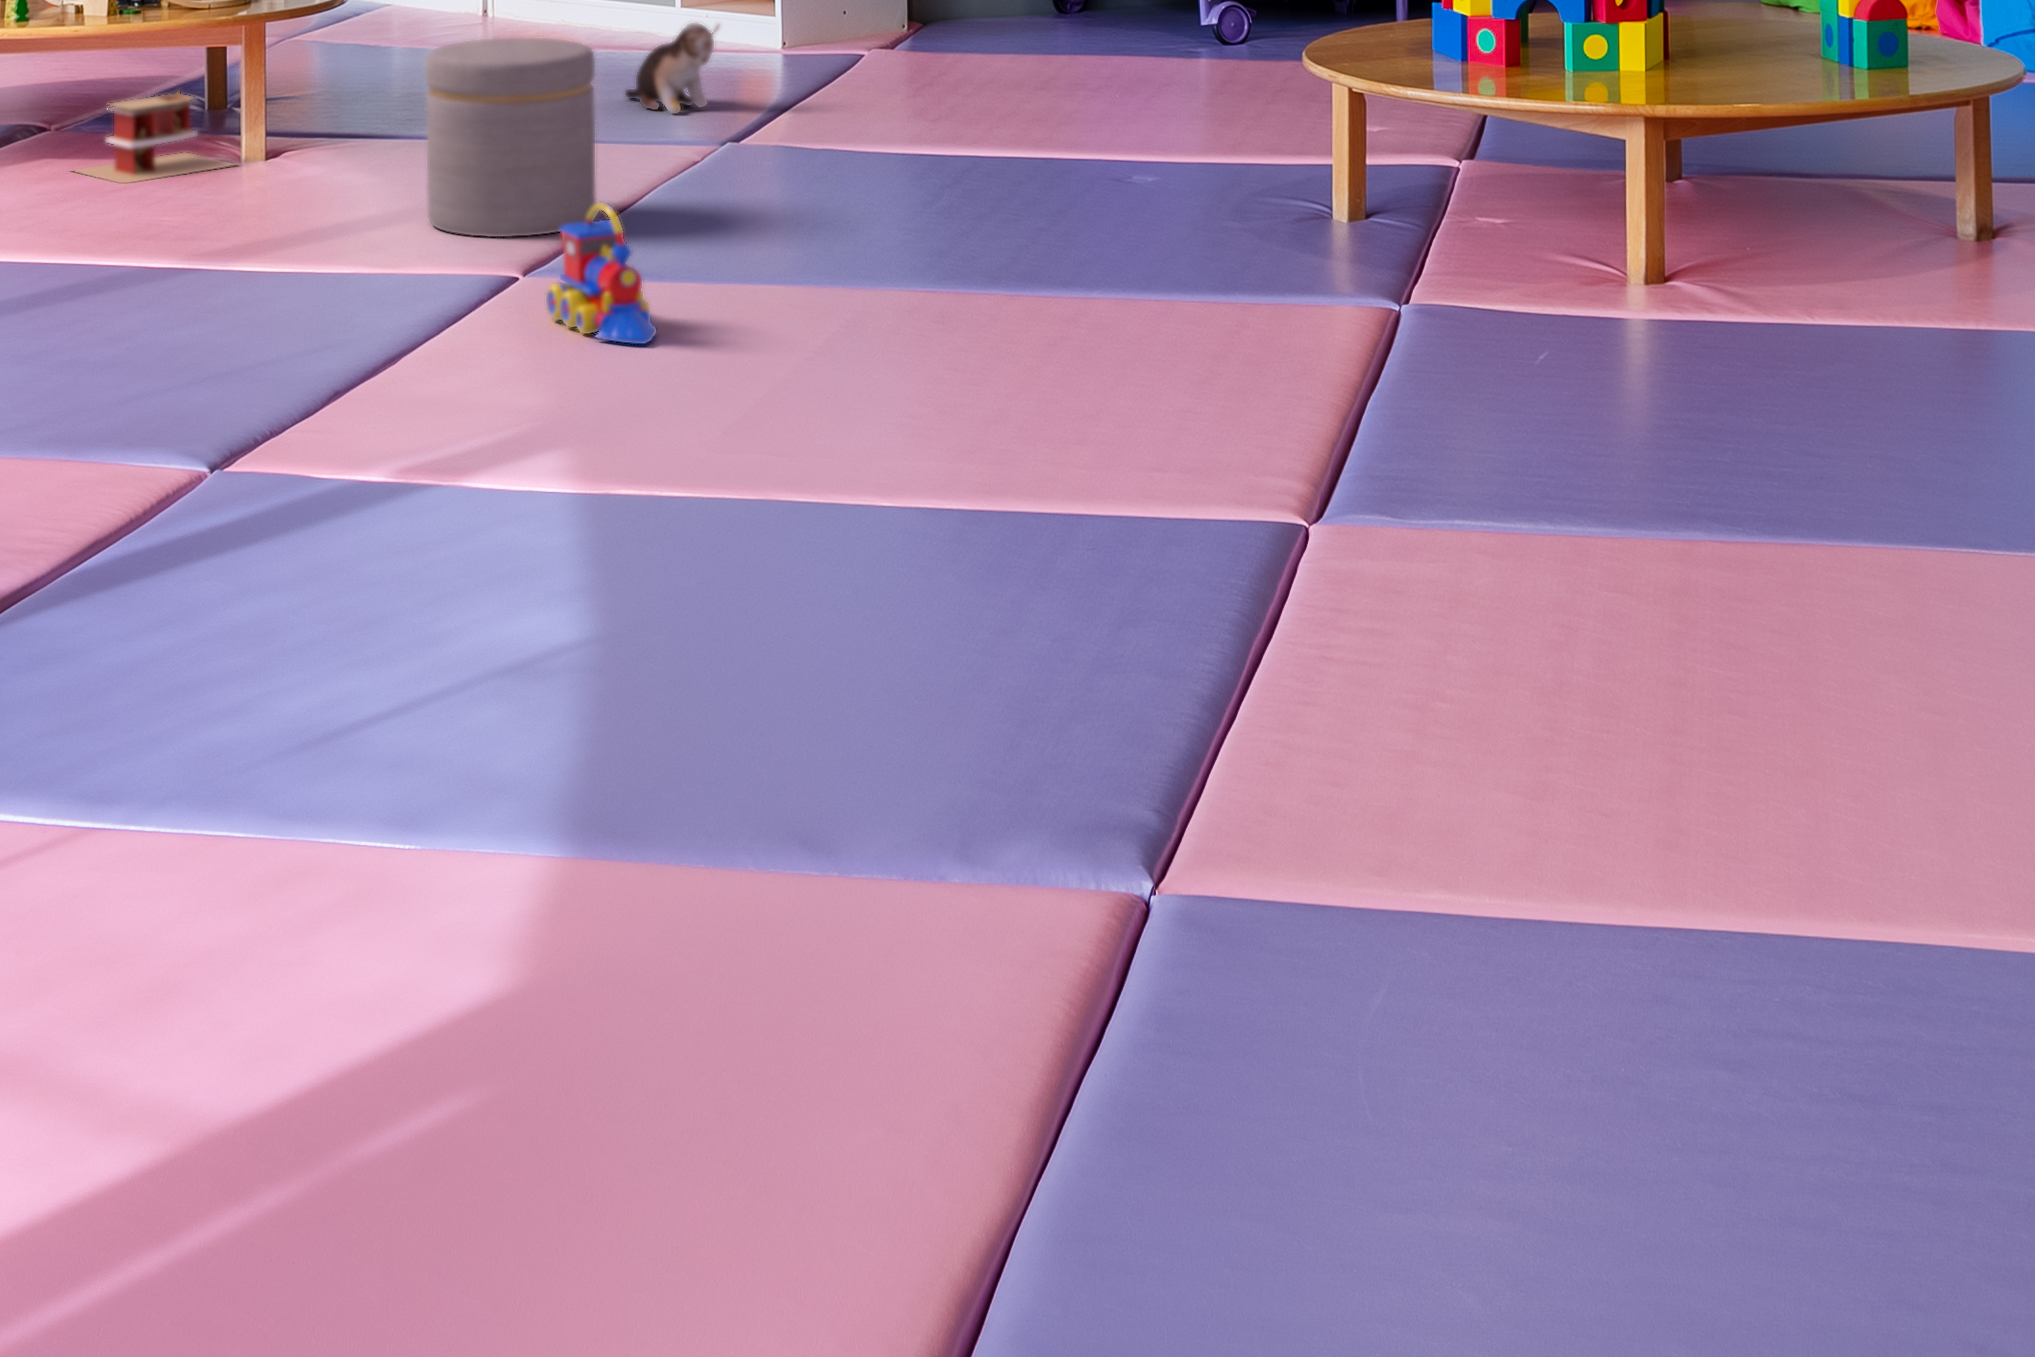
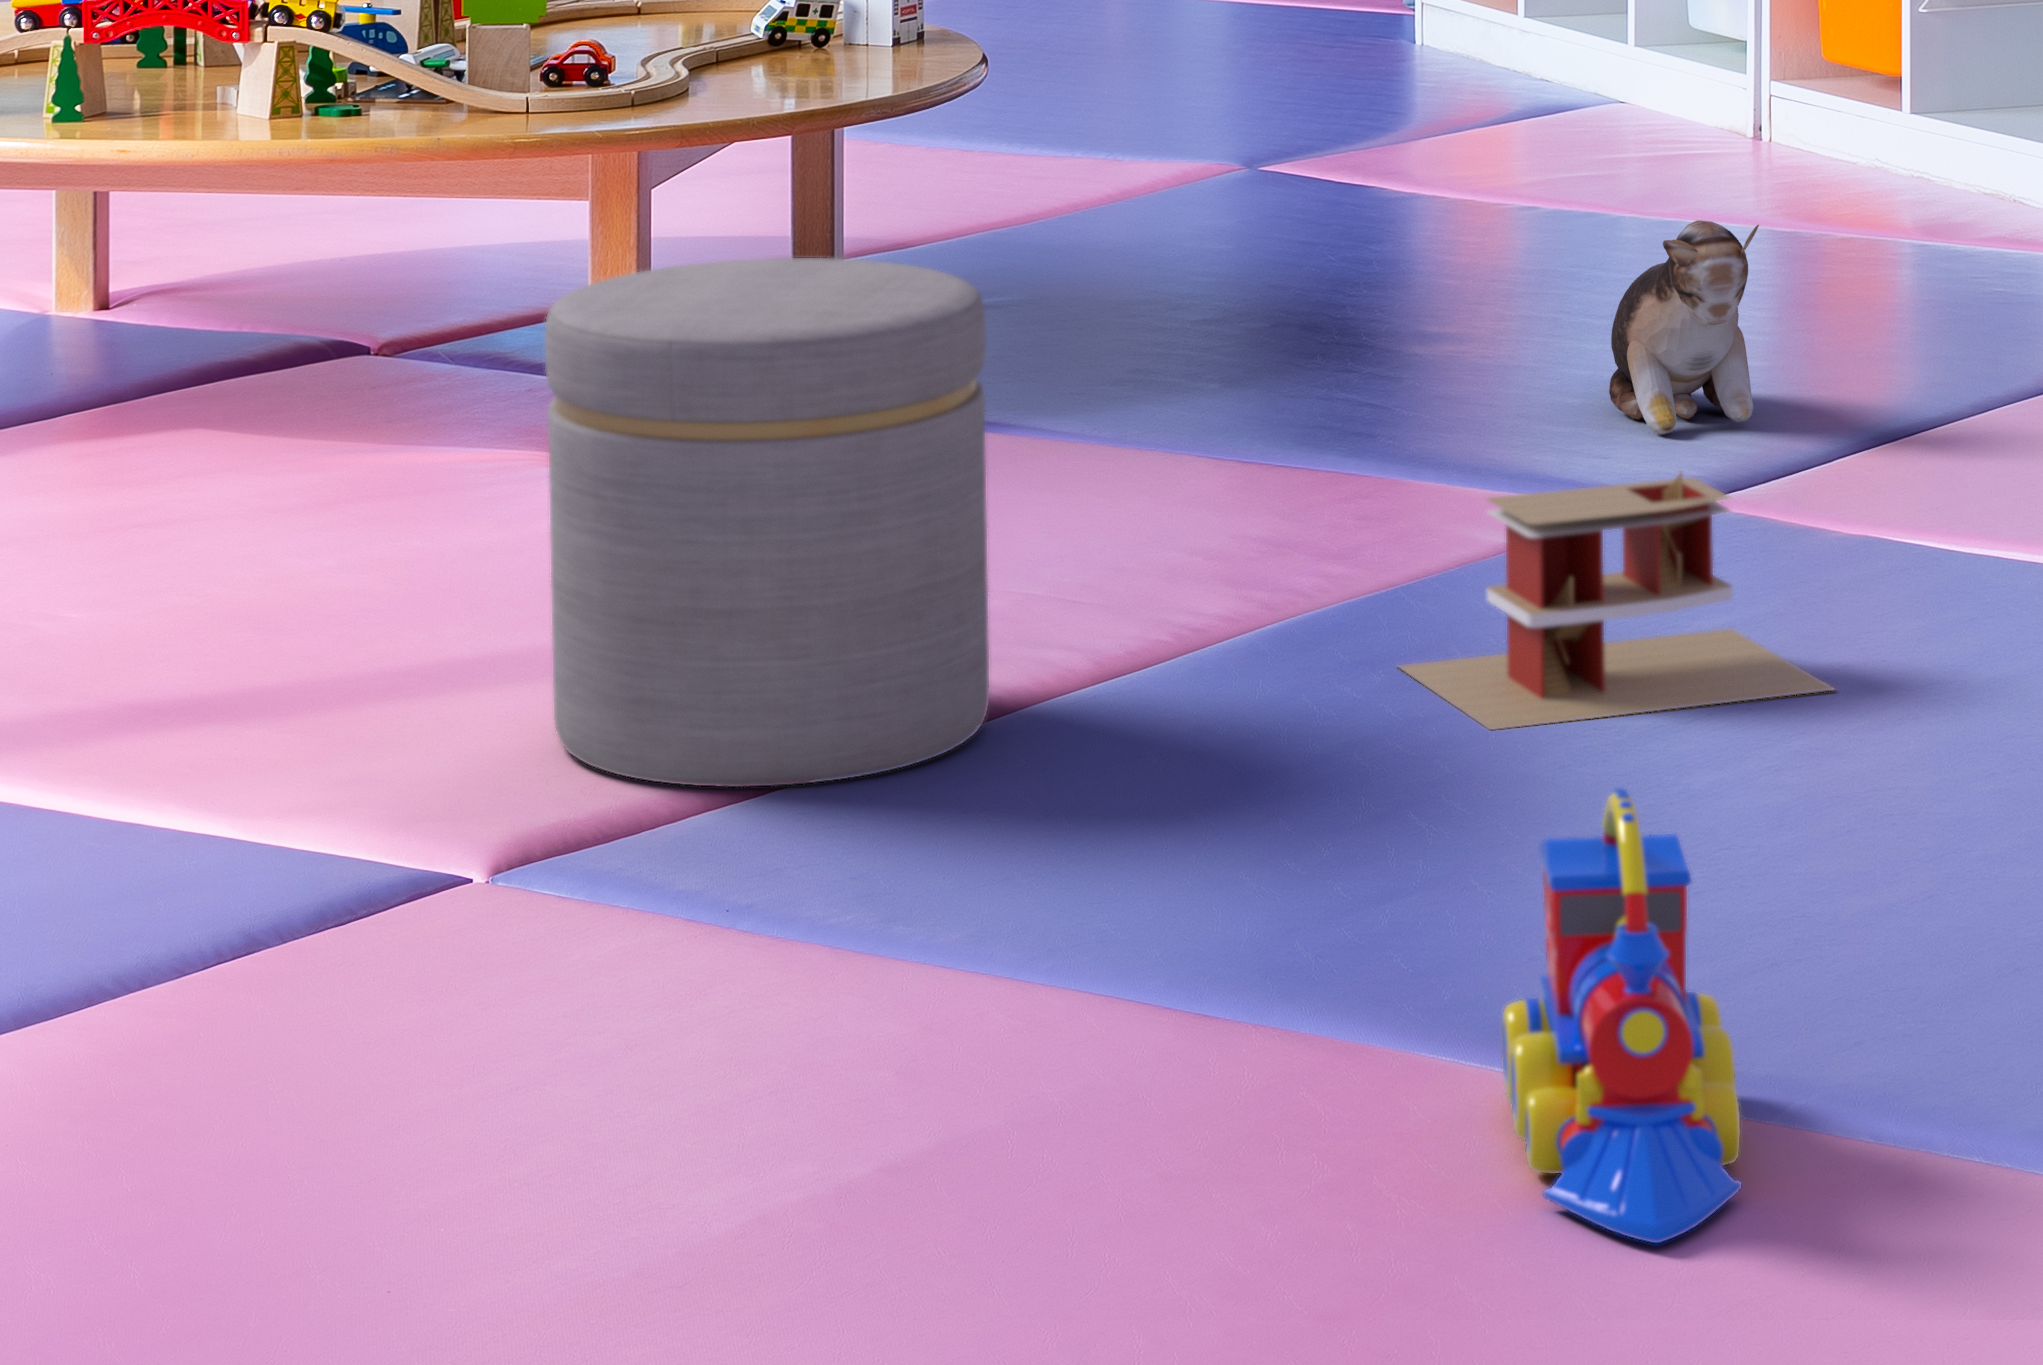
toy house: present [77,92,232,184] -> present [1396,473,1833,730]
toy train: present [546,201,656,344] -> present [1502,788,1742,1243]

